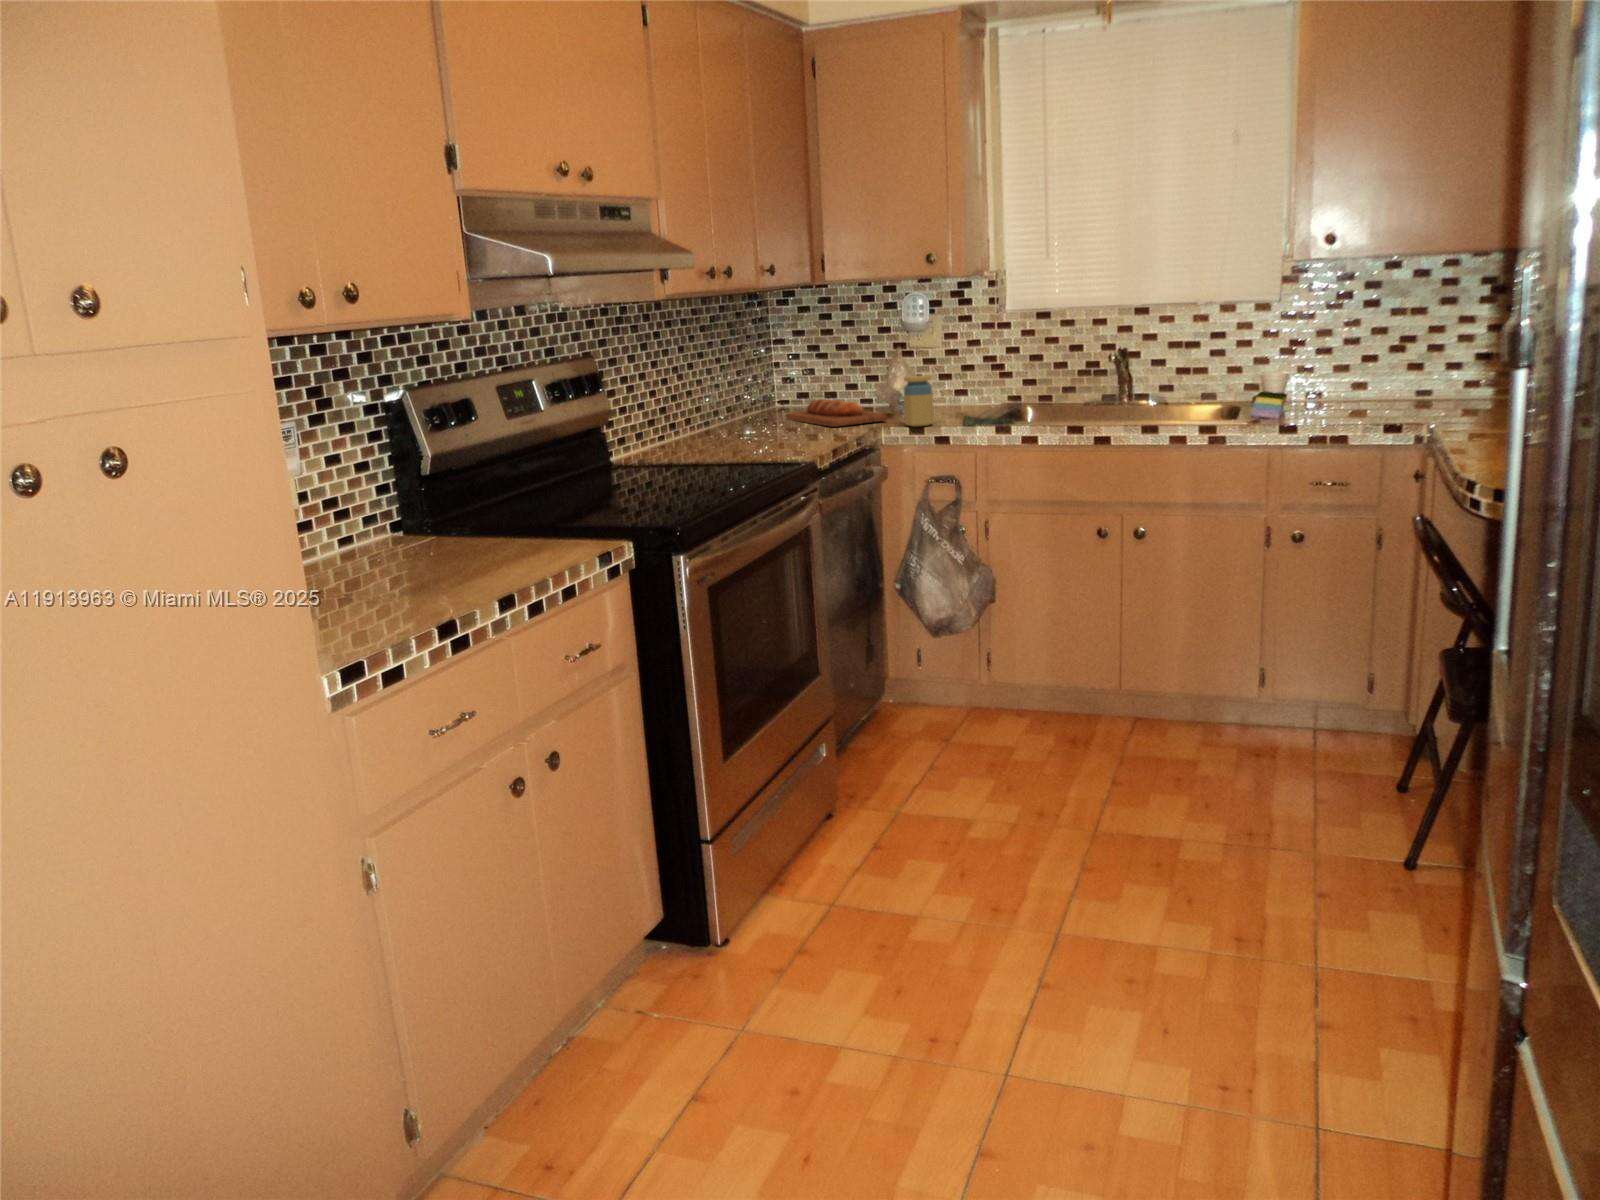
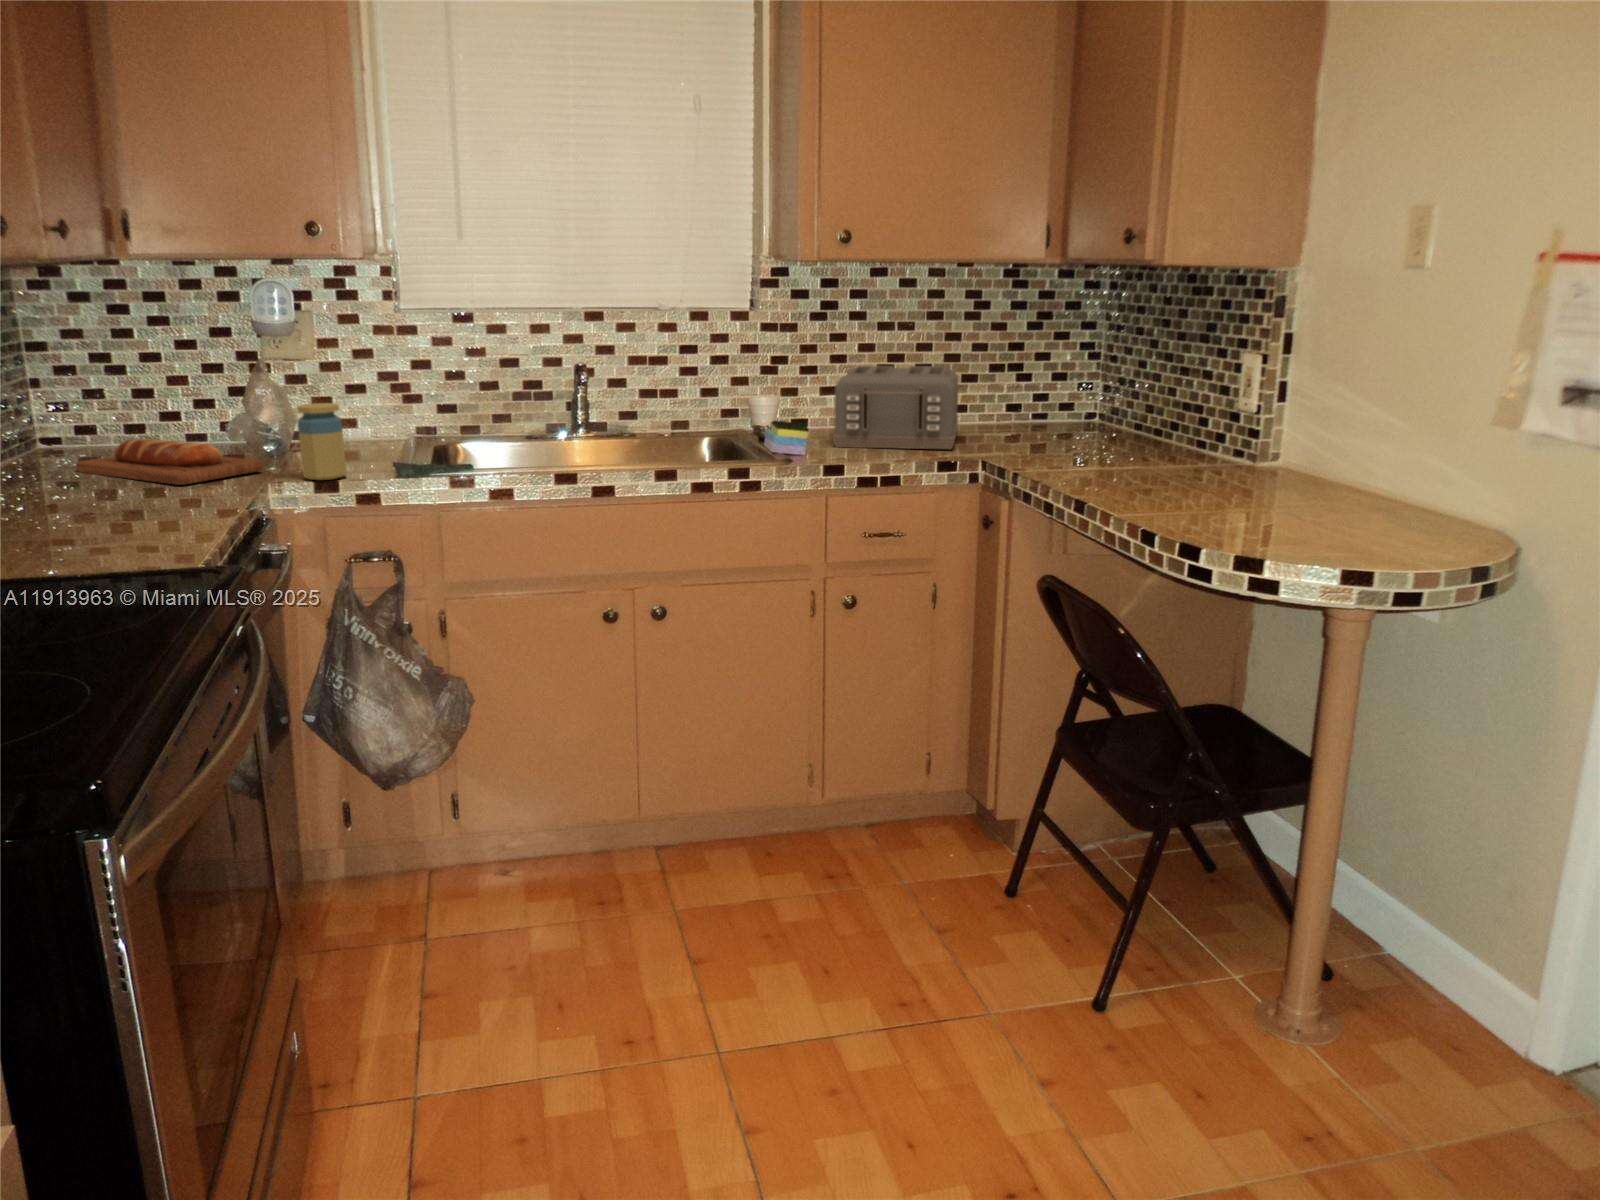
toaster: none [1324,345,1468,417] -> present [833,365,958,449]

